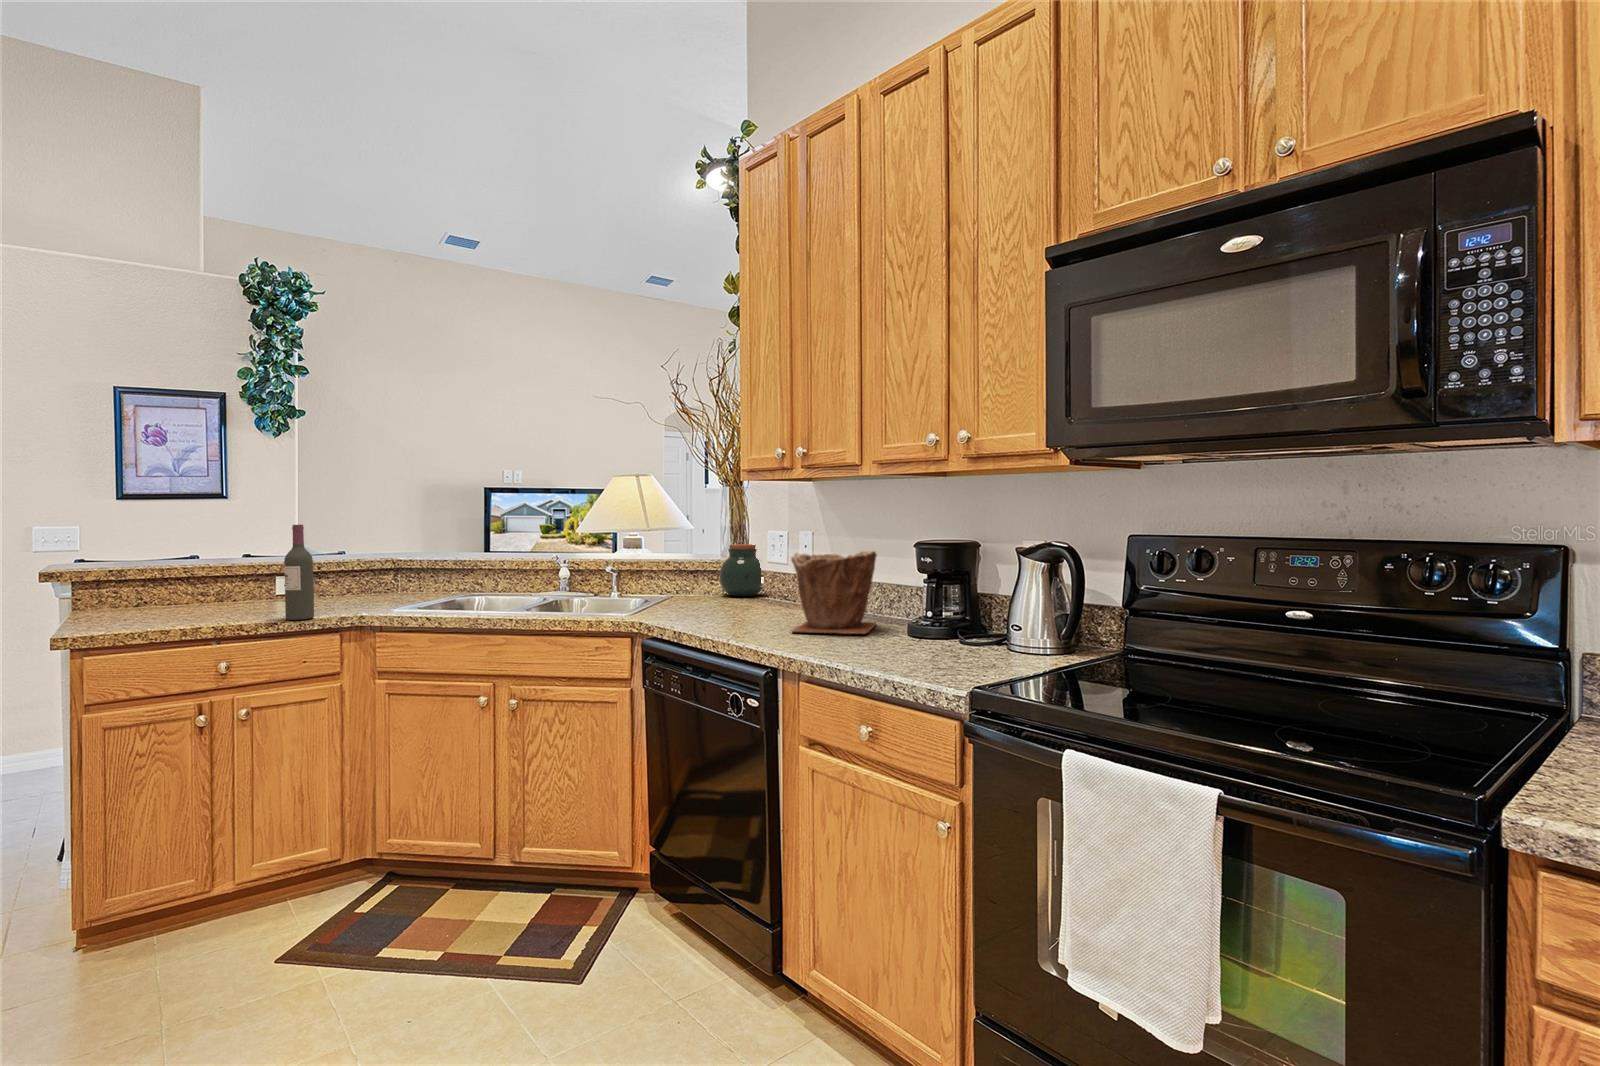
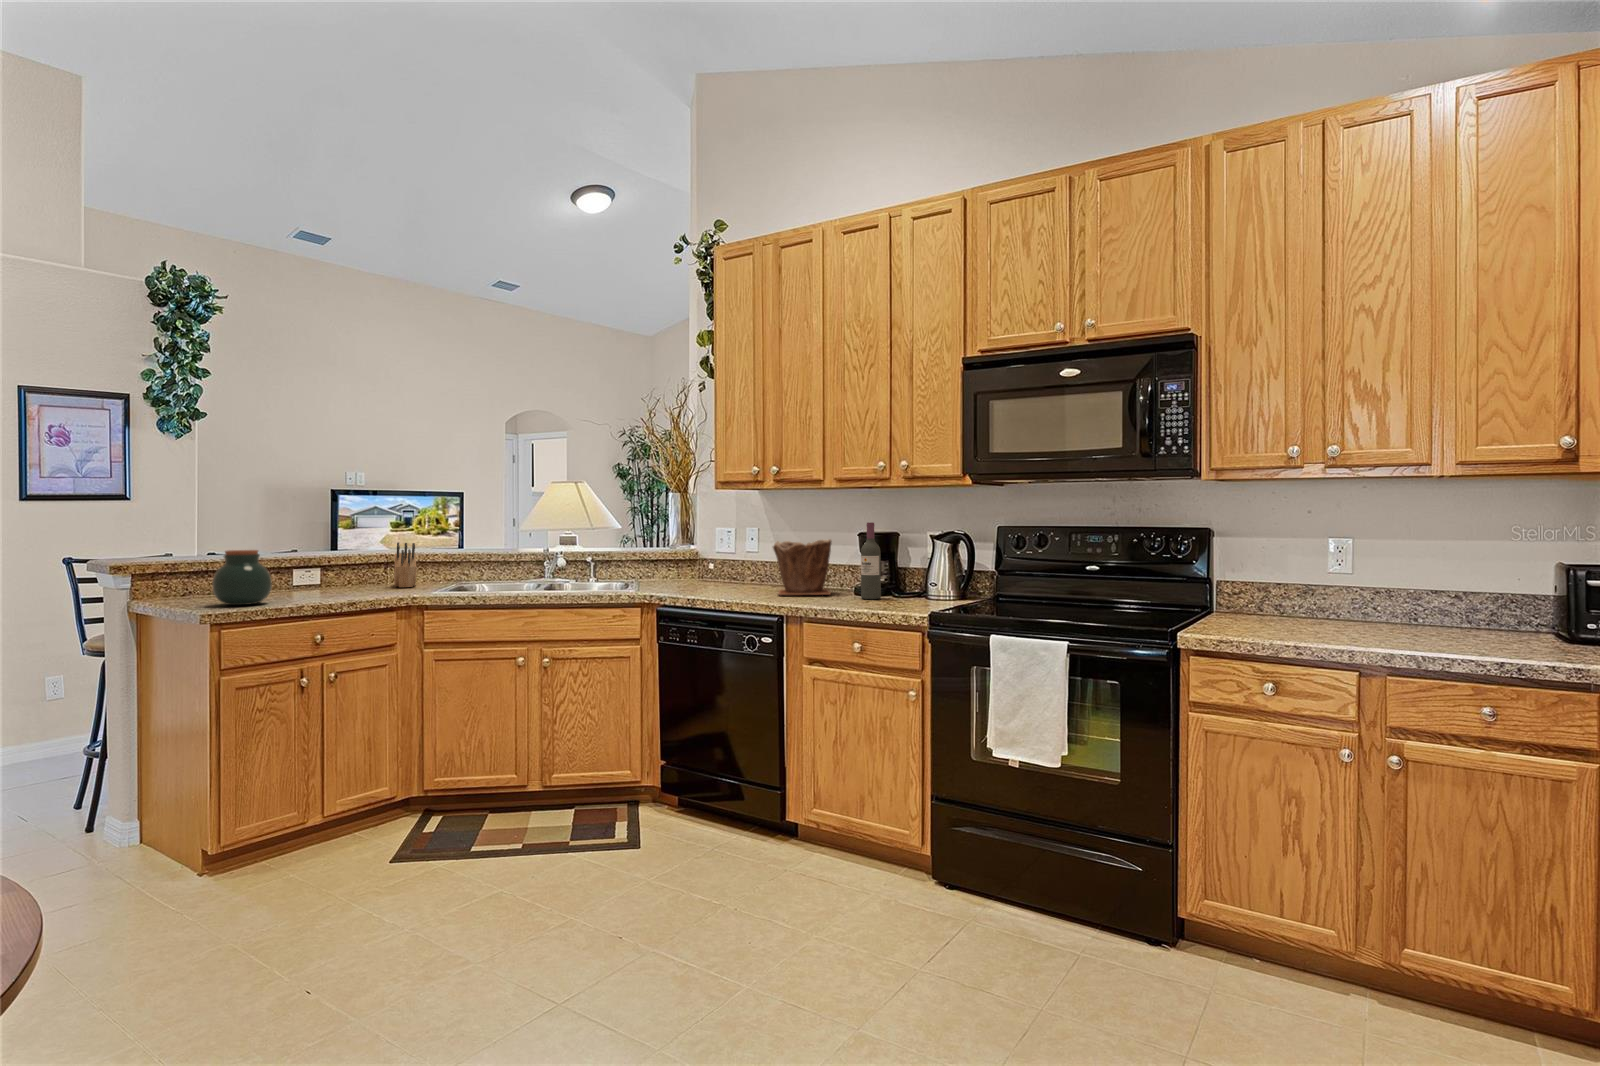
wine bottle: present [284,525,314,620] -> present [861,522,881,599]
jar: present [720,544,764,596] -> present [212,550,272,605]
knife block: none [380,548,419,600] -> present [394,543,416,587]

